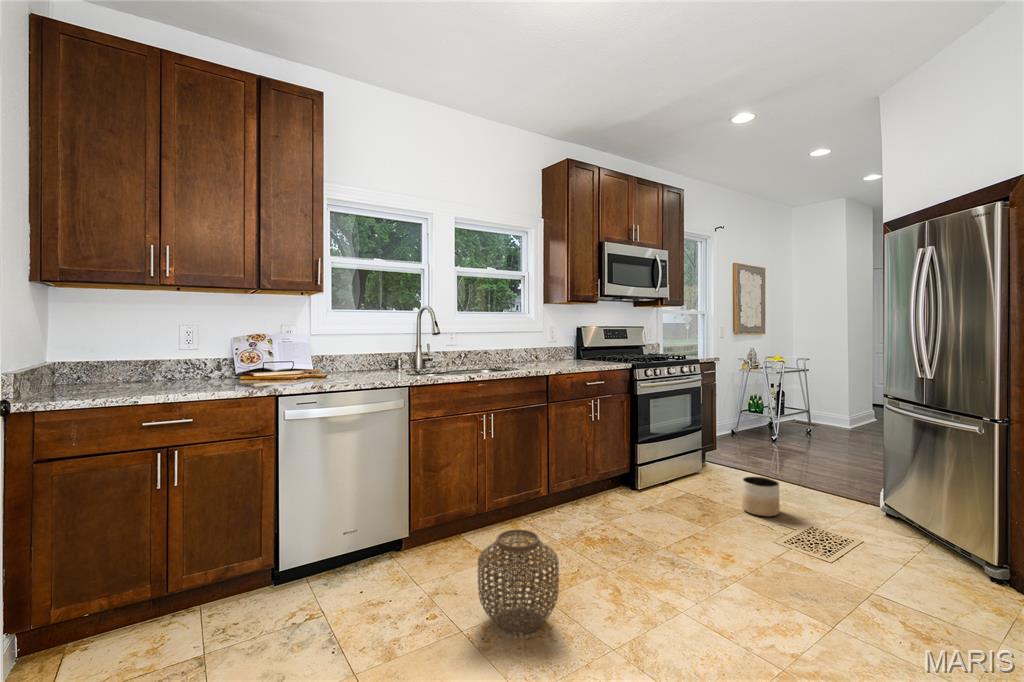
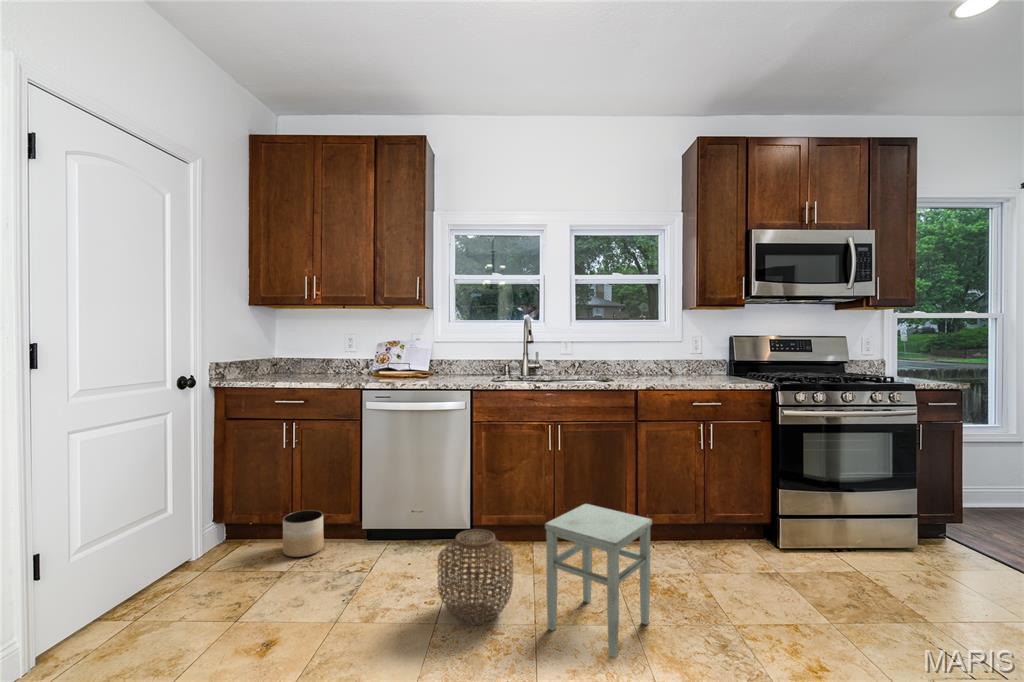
planter: present [742,477,780,517] -> present [283,510,324,557]
stool: none [580,482,667,607] -> present [545,504,652,657]

